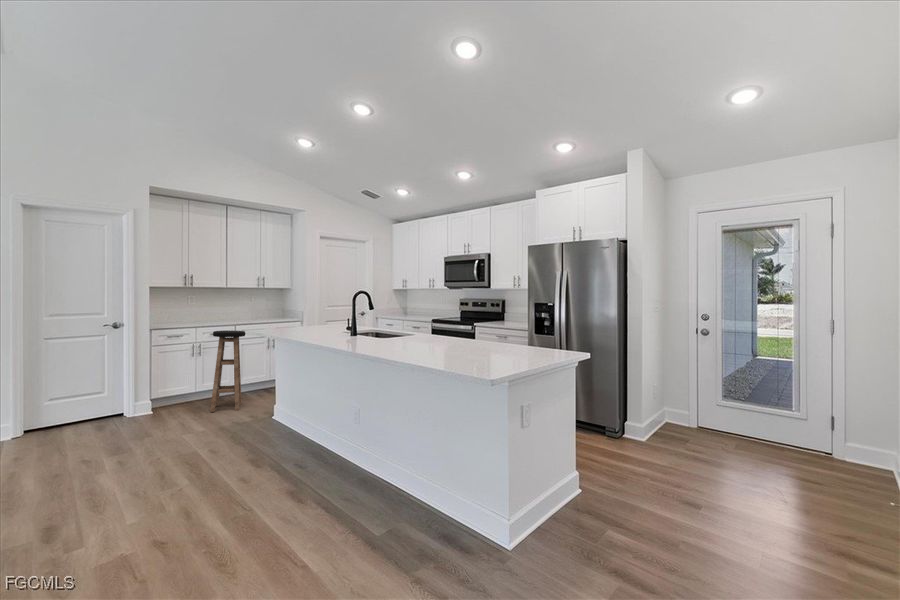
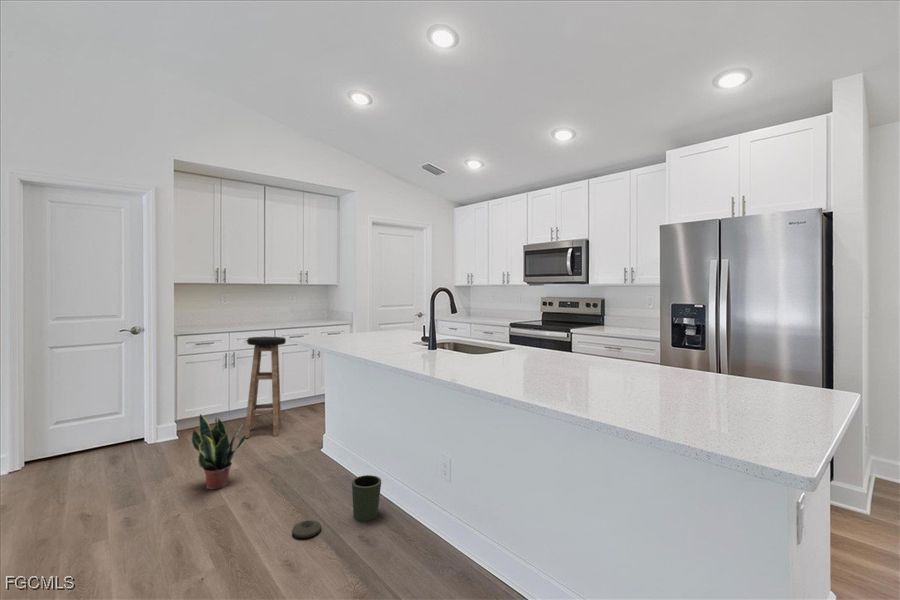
potted plant: none [172,387,215,443] -> present [192,414,246,489]
trash can: none [252,426,318,466] -> present [292,475,381,538]

